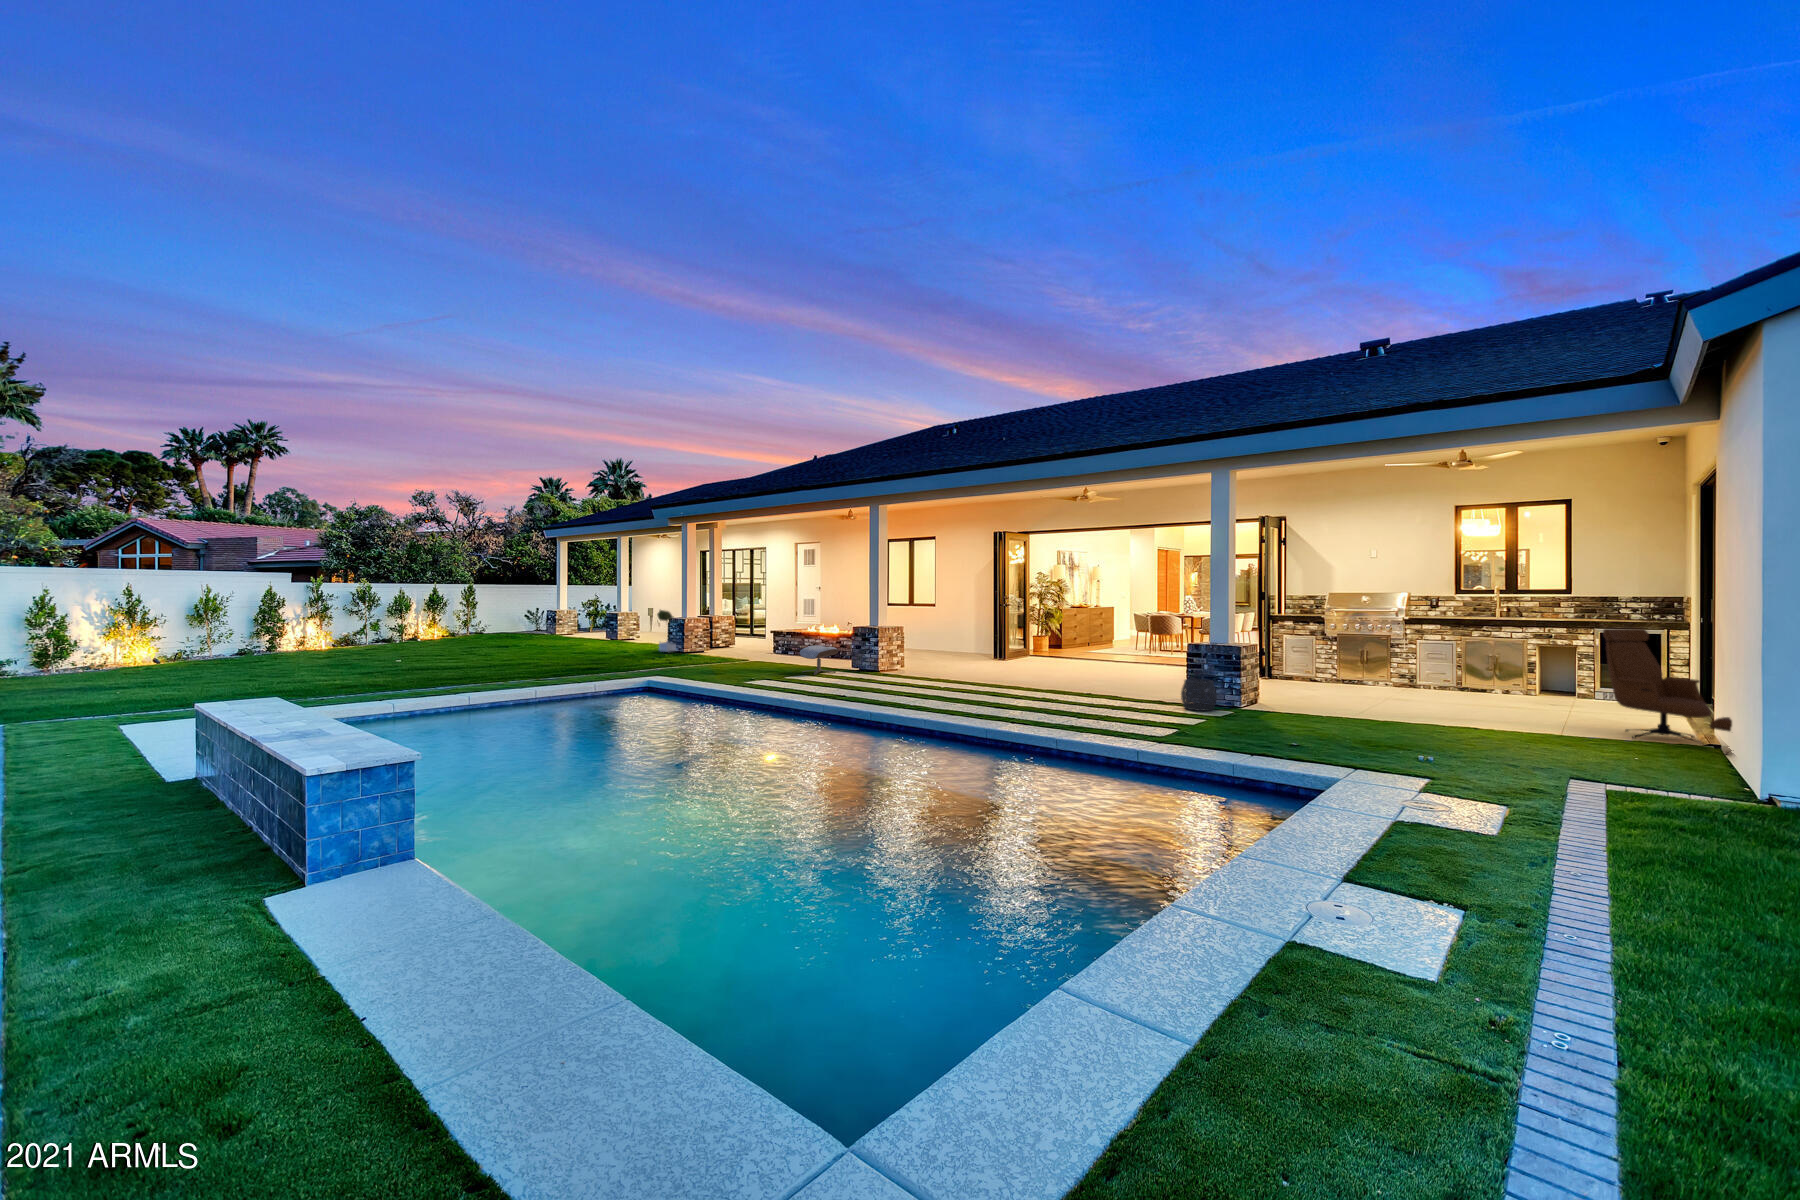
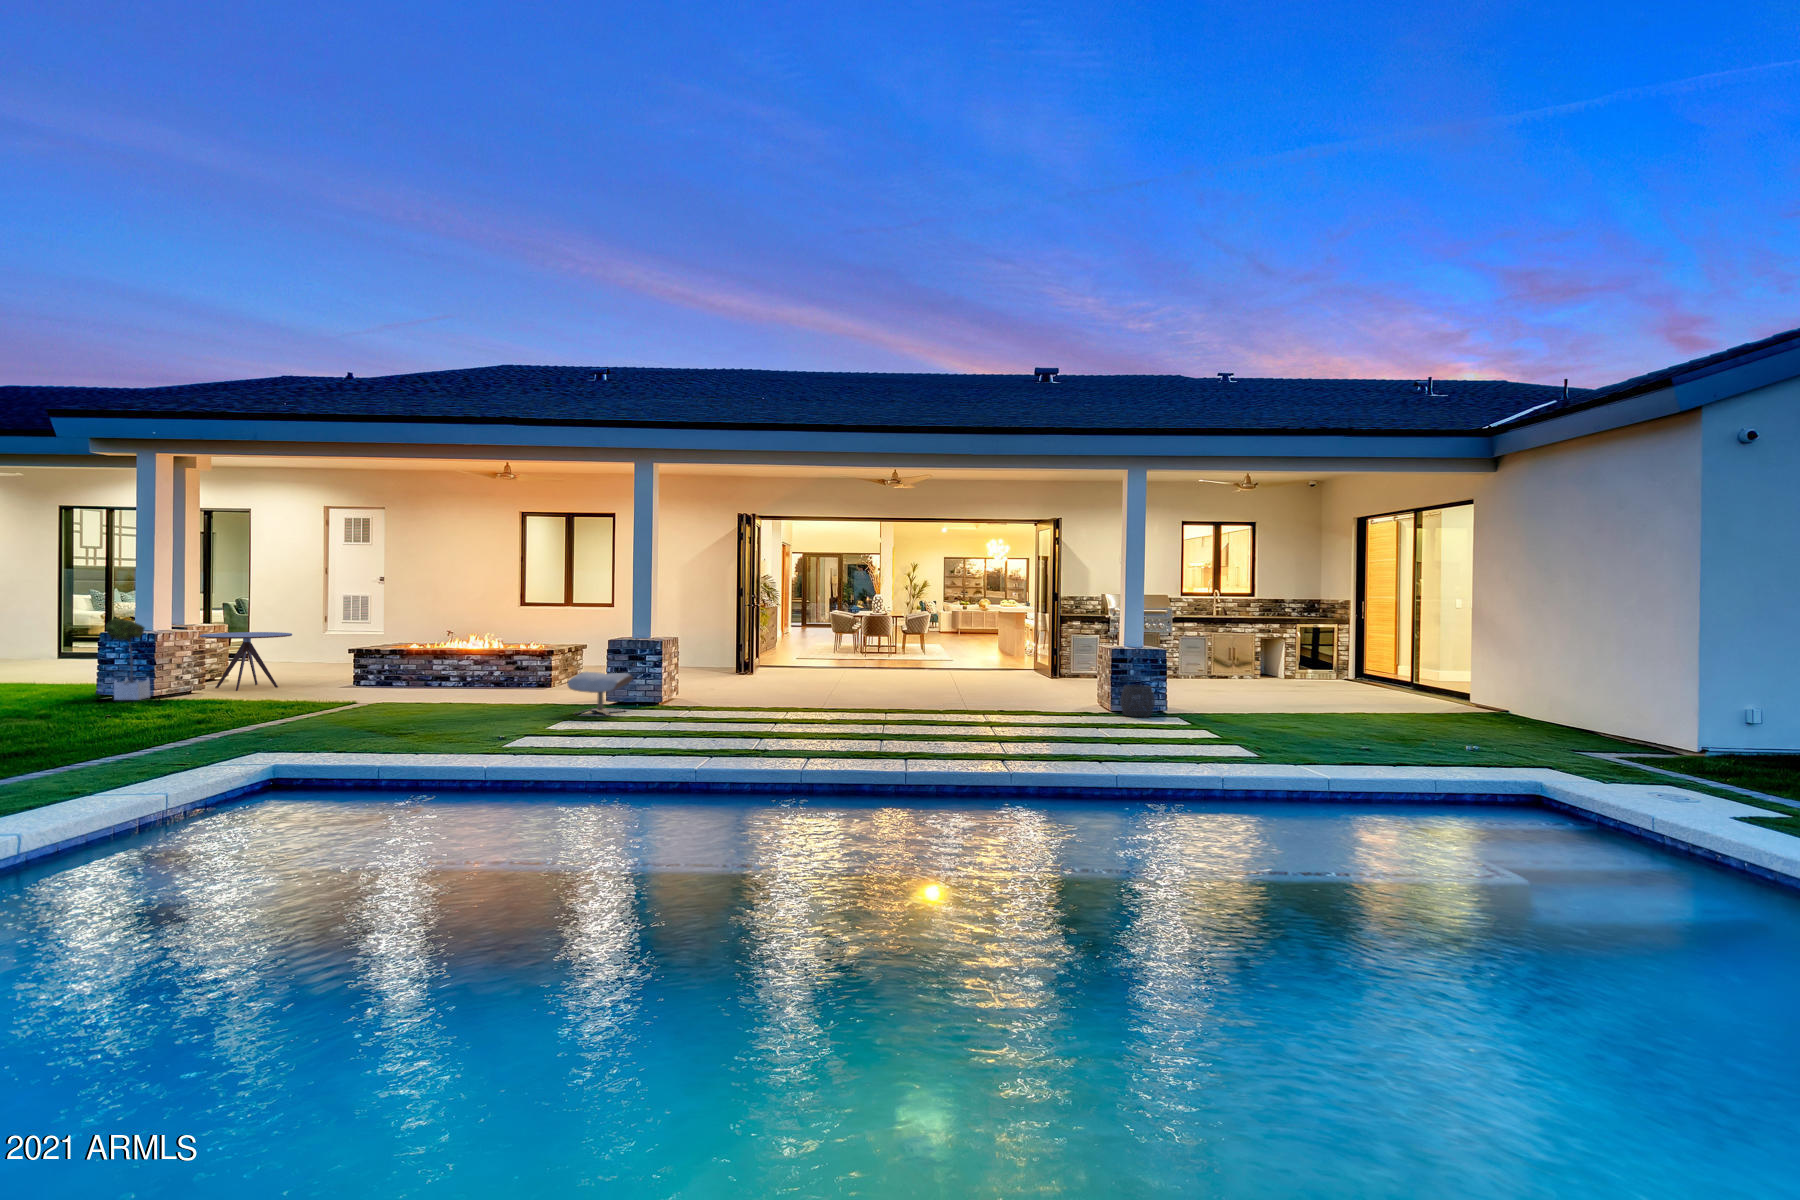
round table: none [707,619,751,650] -> present [200,632,292,691]
lounge chair: present [1603,629,1732,755] -> none [1390,624,1502,715]

